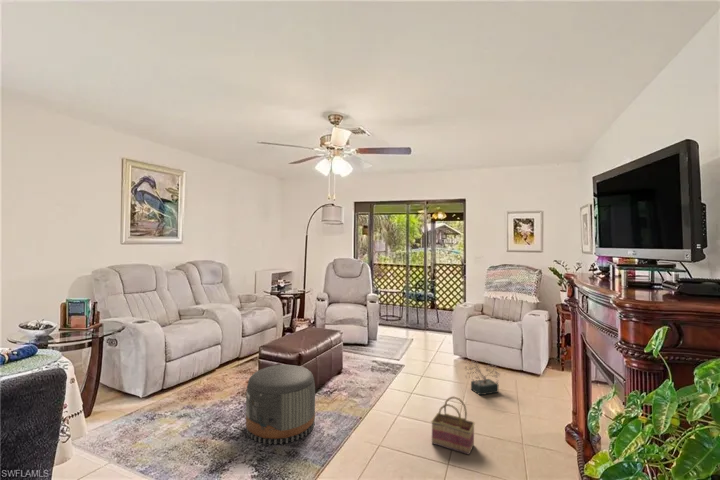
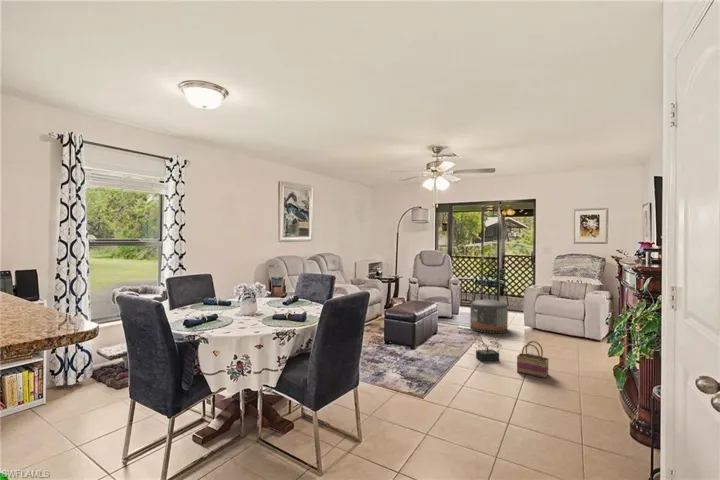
decorative plant: present [465,361,499,395] -> present [470,332,502,361]
pouf: present [246,365,315,444] -> present [470,299,508,333]

